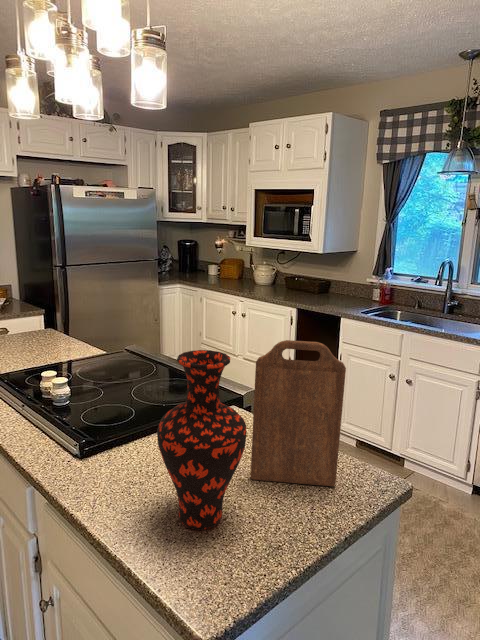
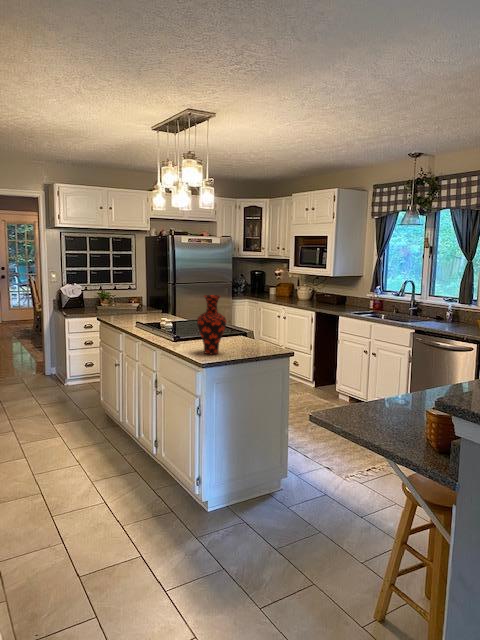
cutting board: present [251,340,346,486] -> none [234,295,267,353]

